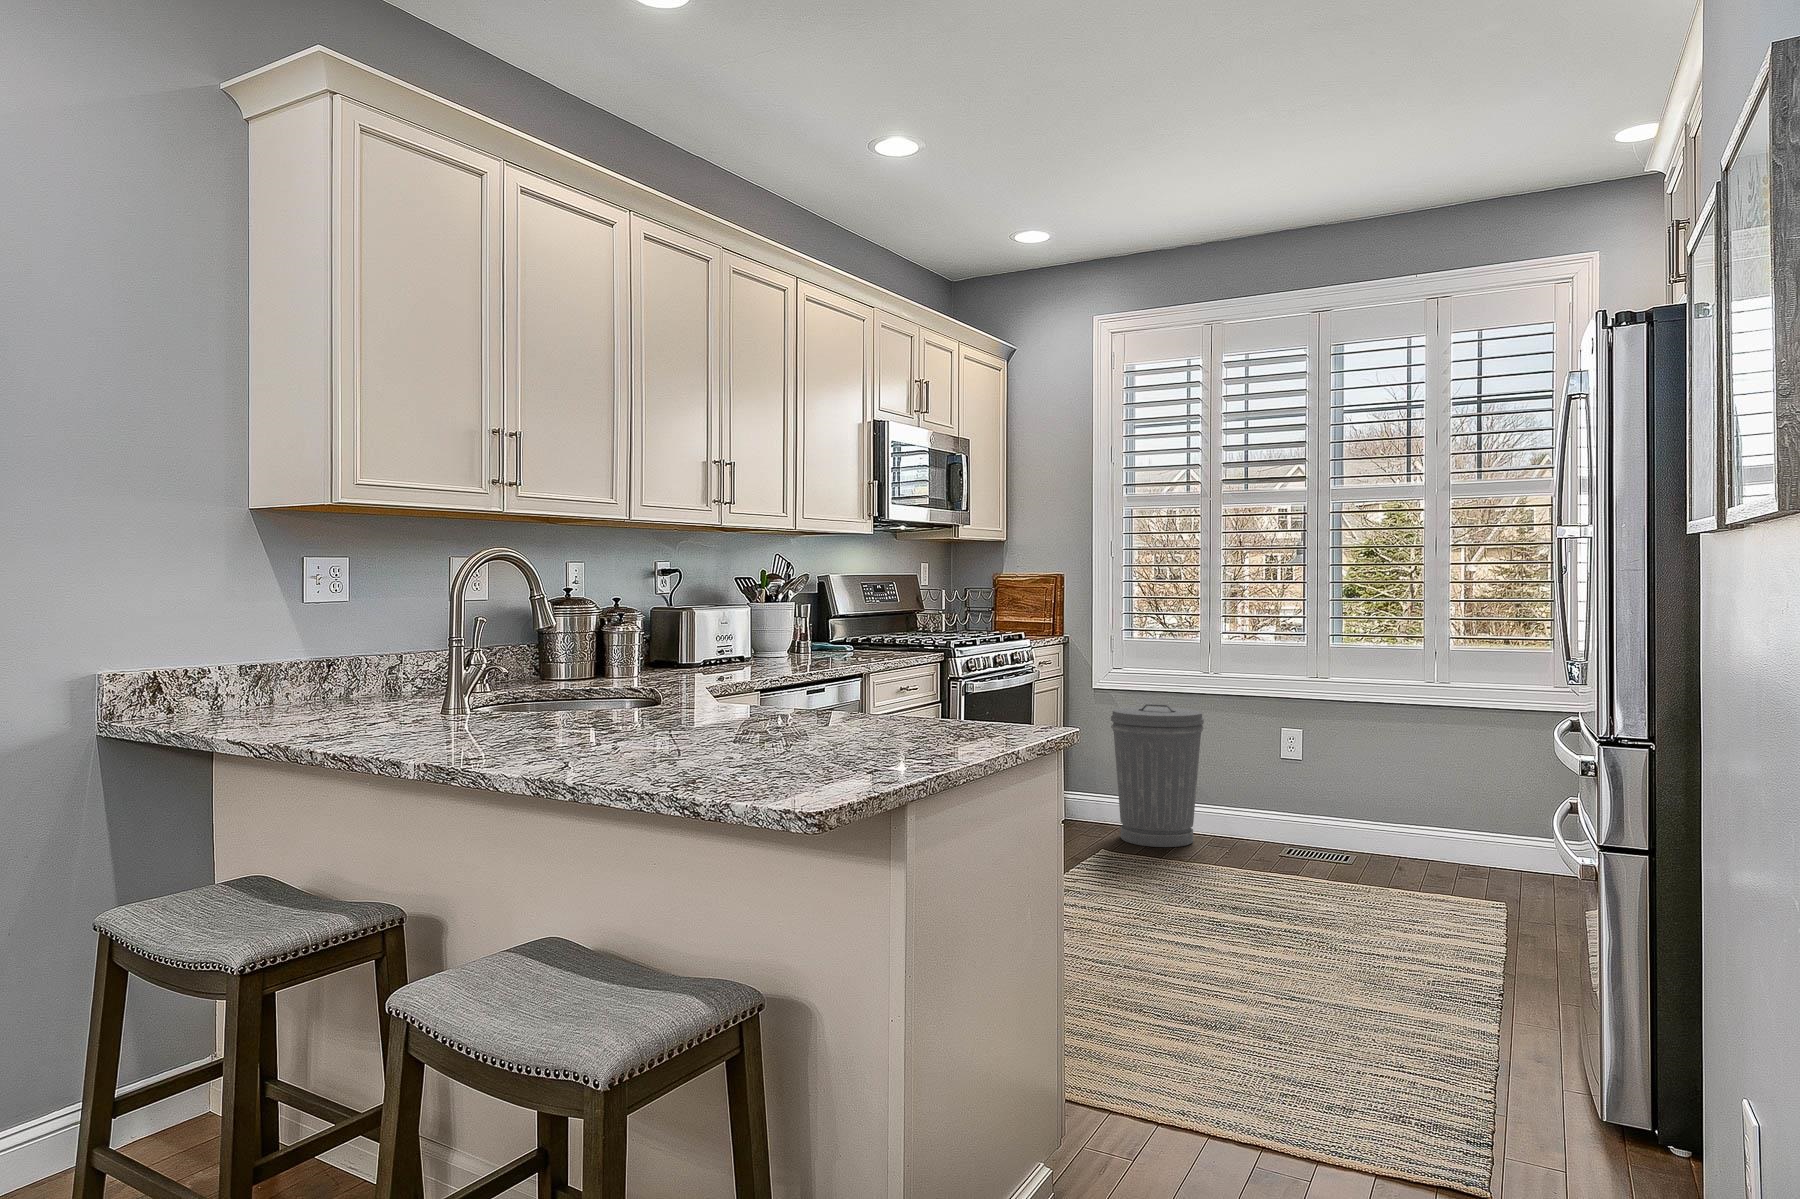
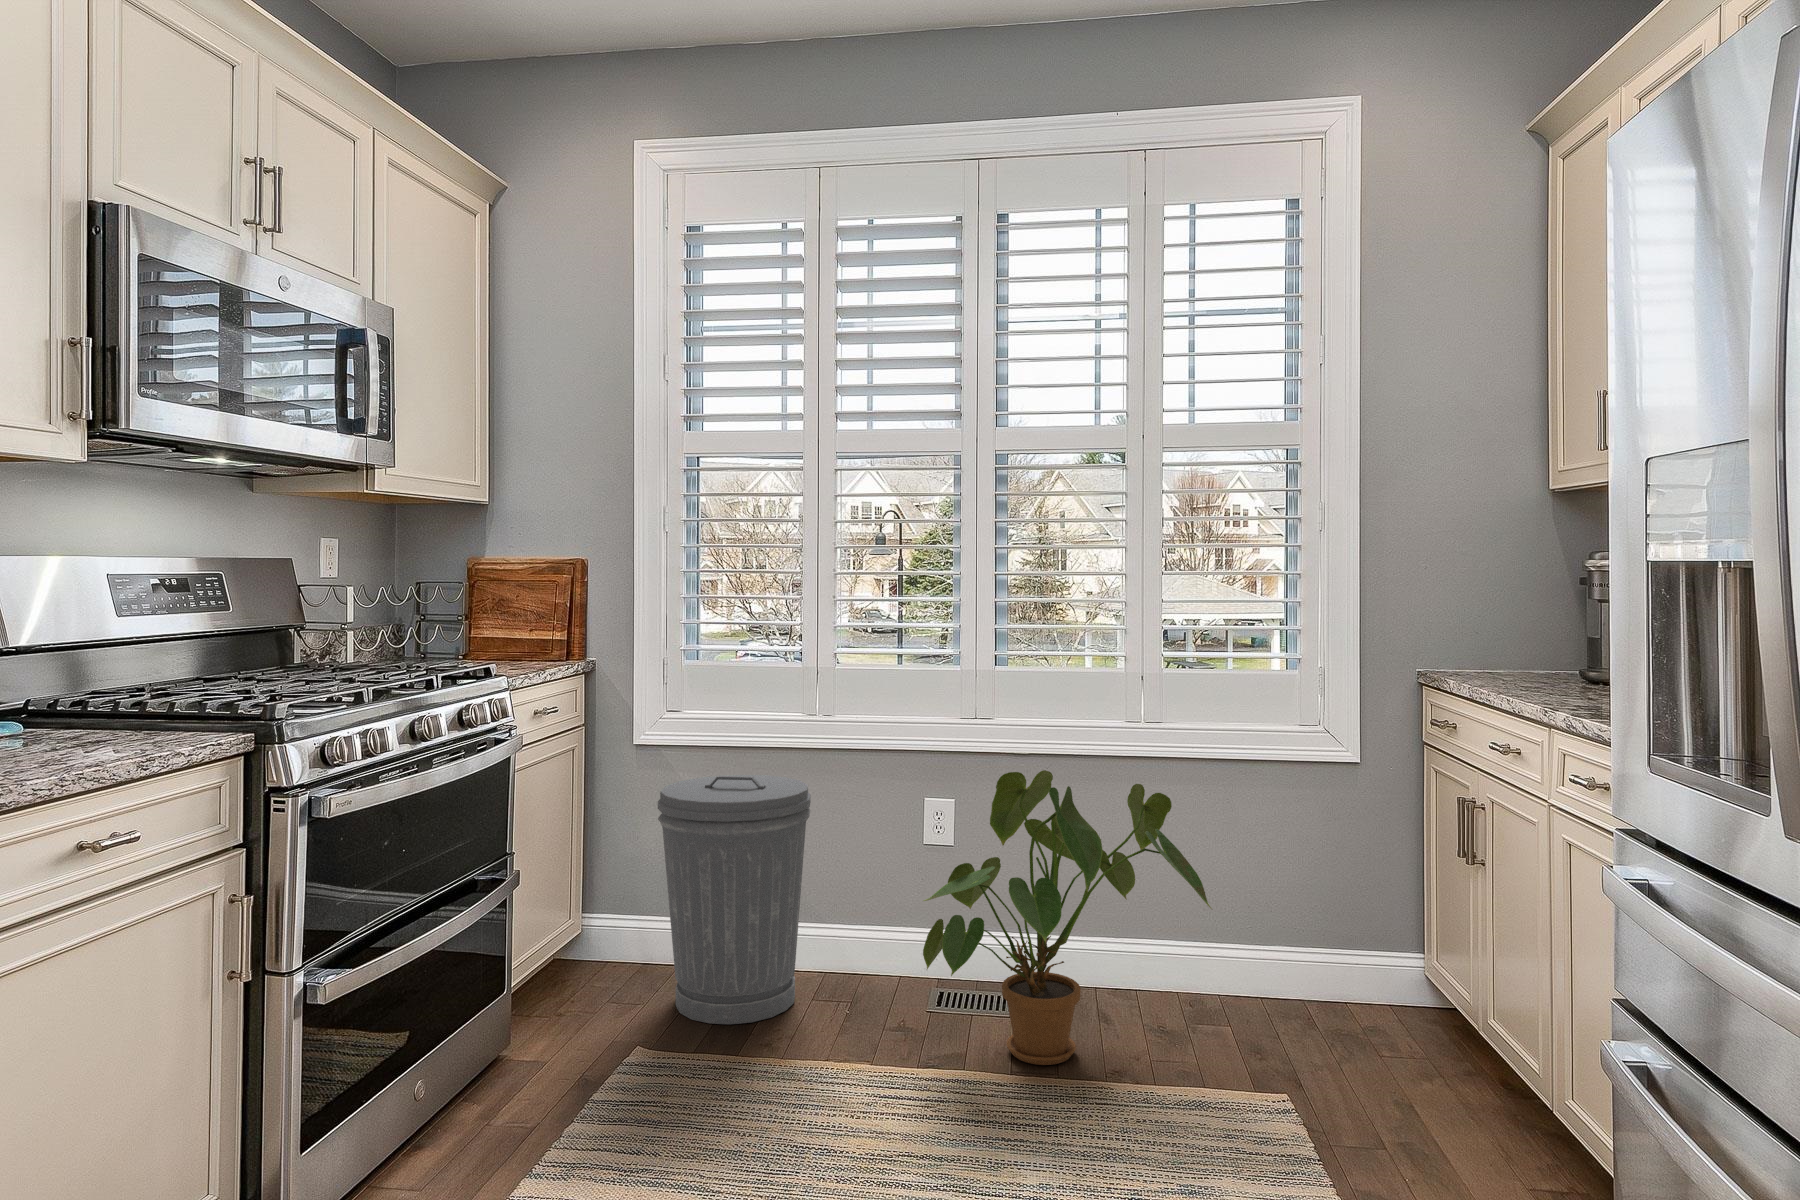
house plant: none [1271,708,1458,877] -> present [923,770,1212,1065]

